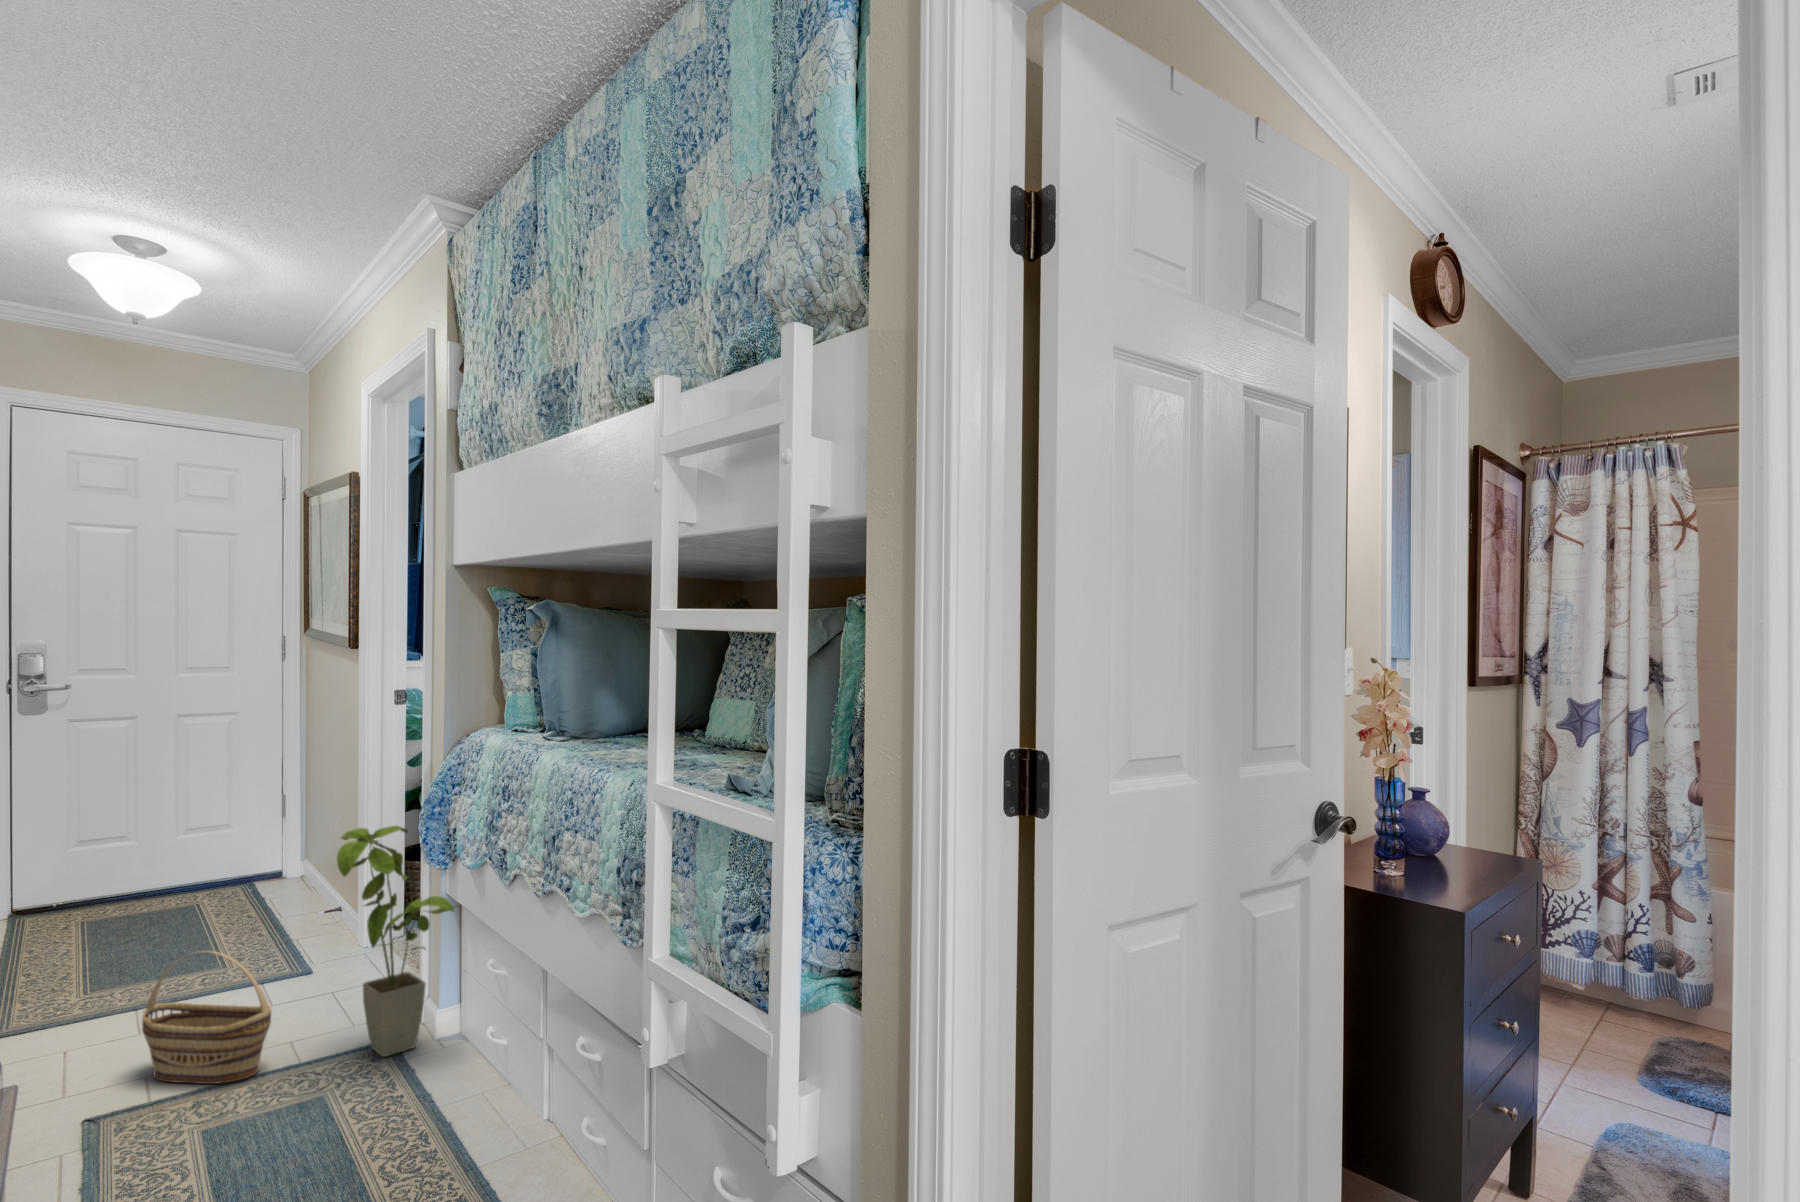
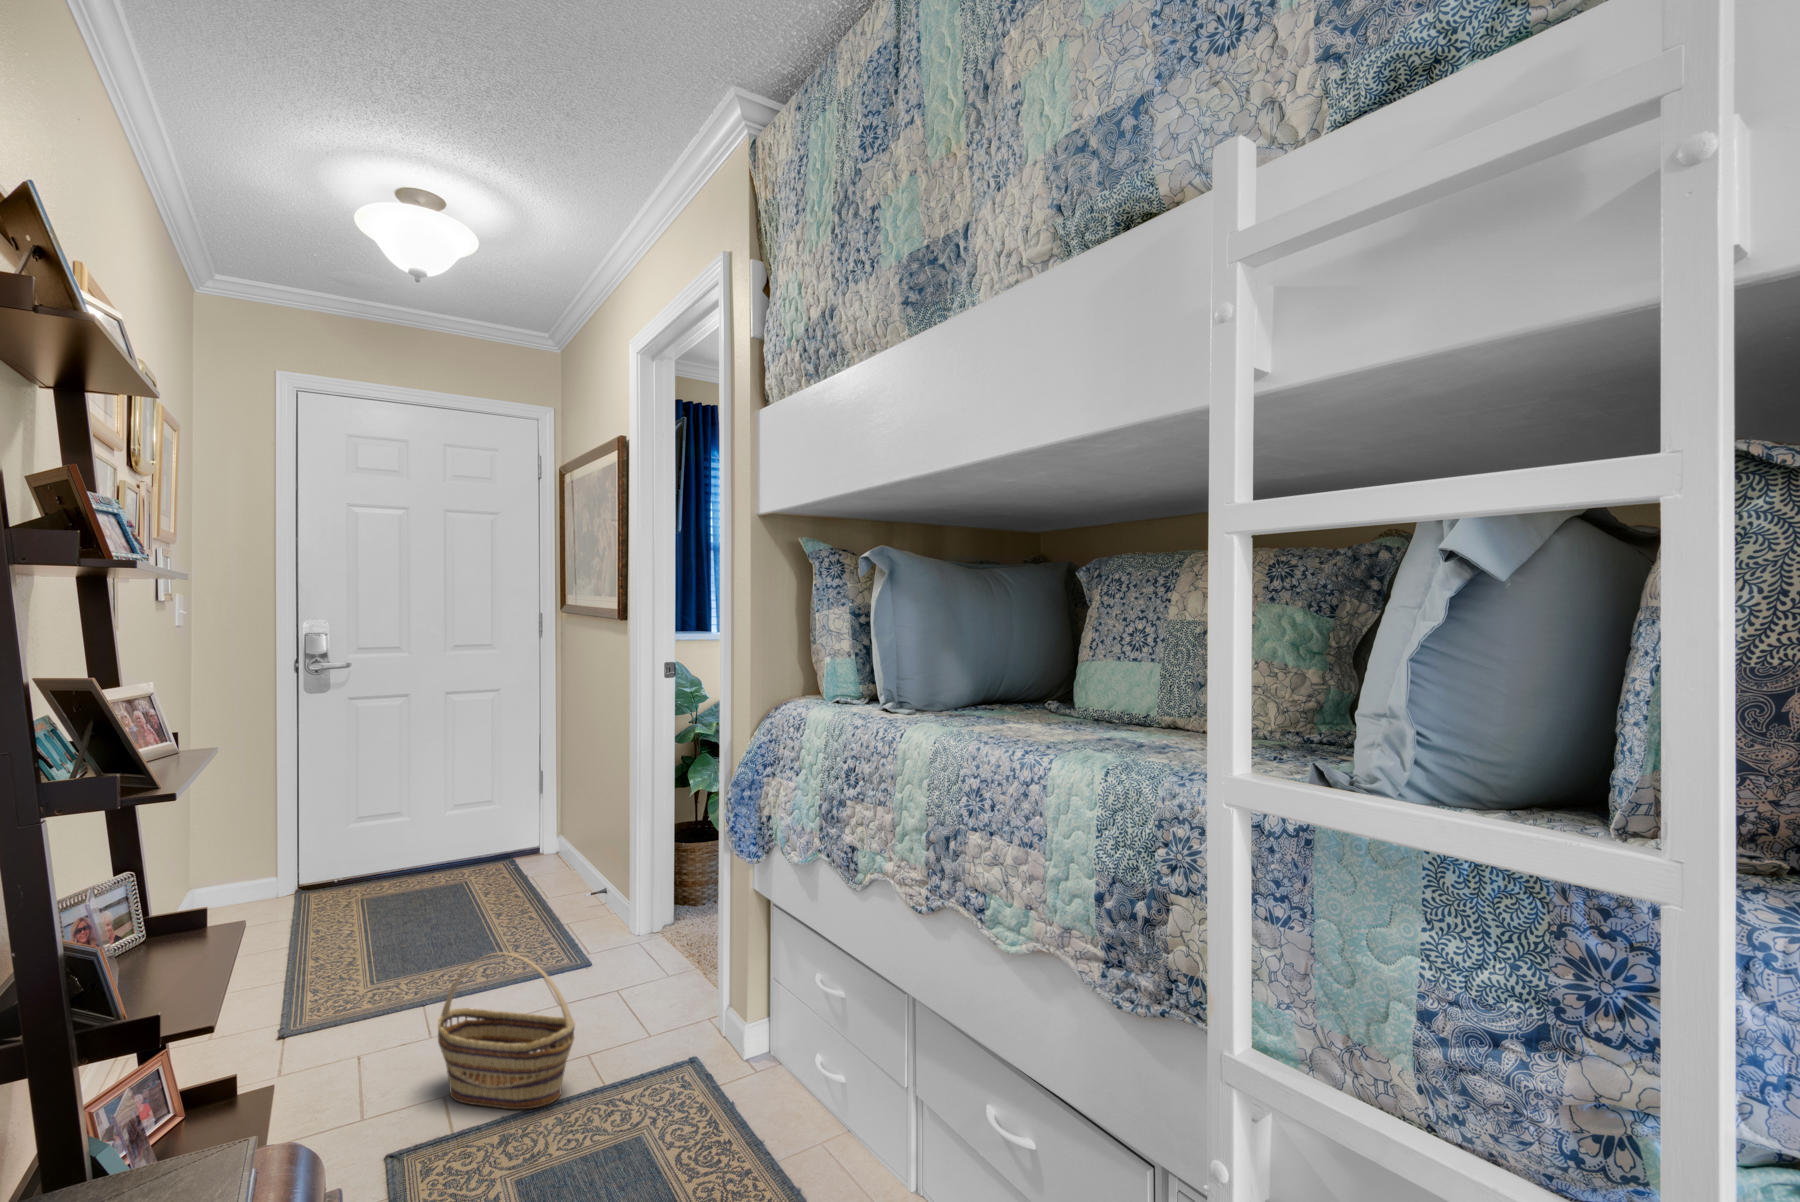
house plant: present [337,826,456,1057] -> none [646,813,779,1083]

